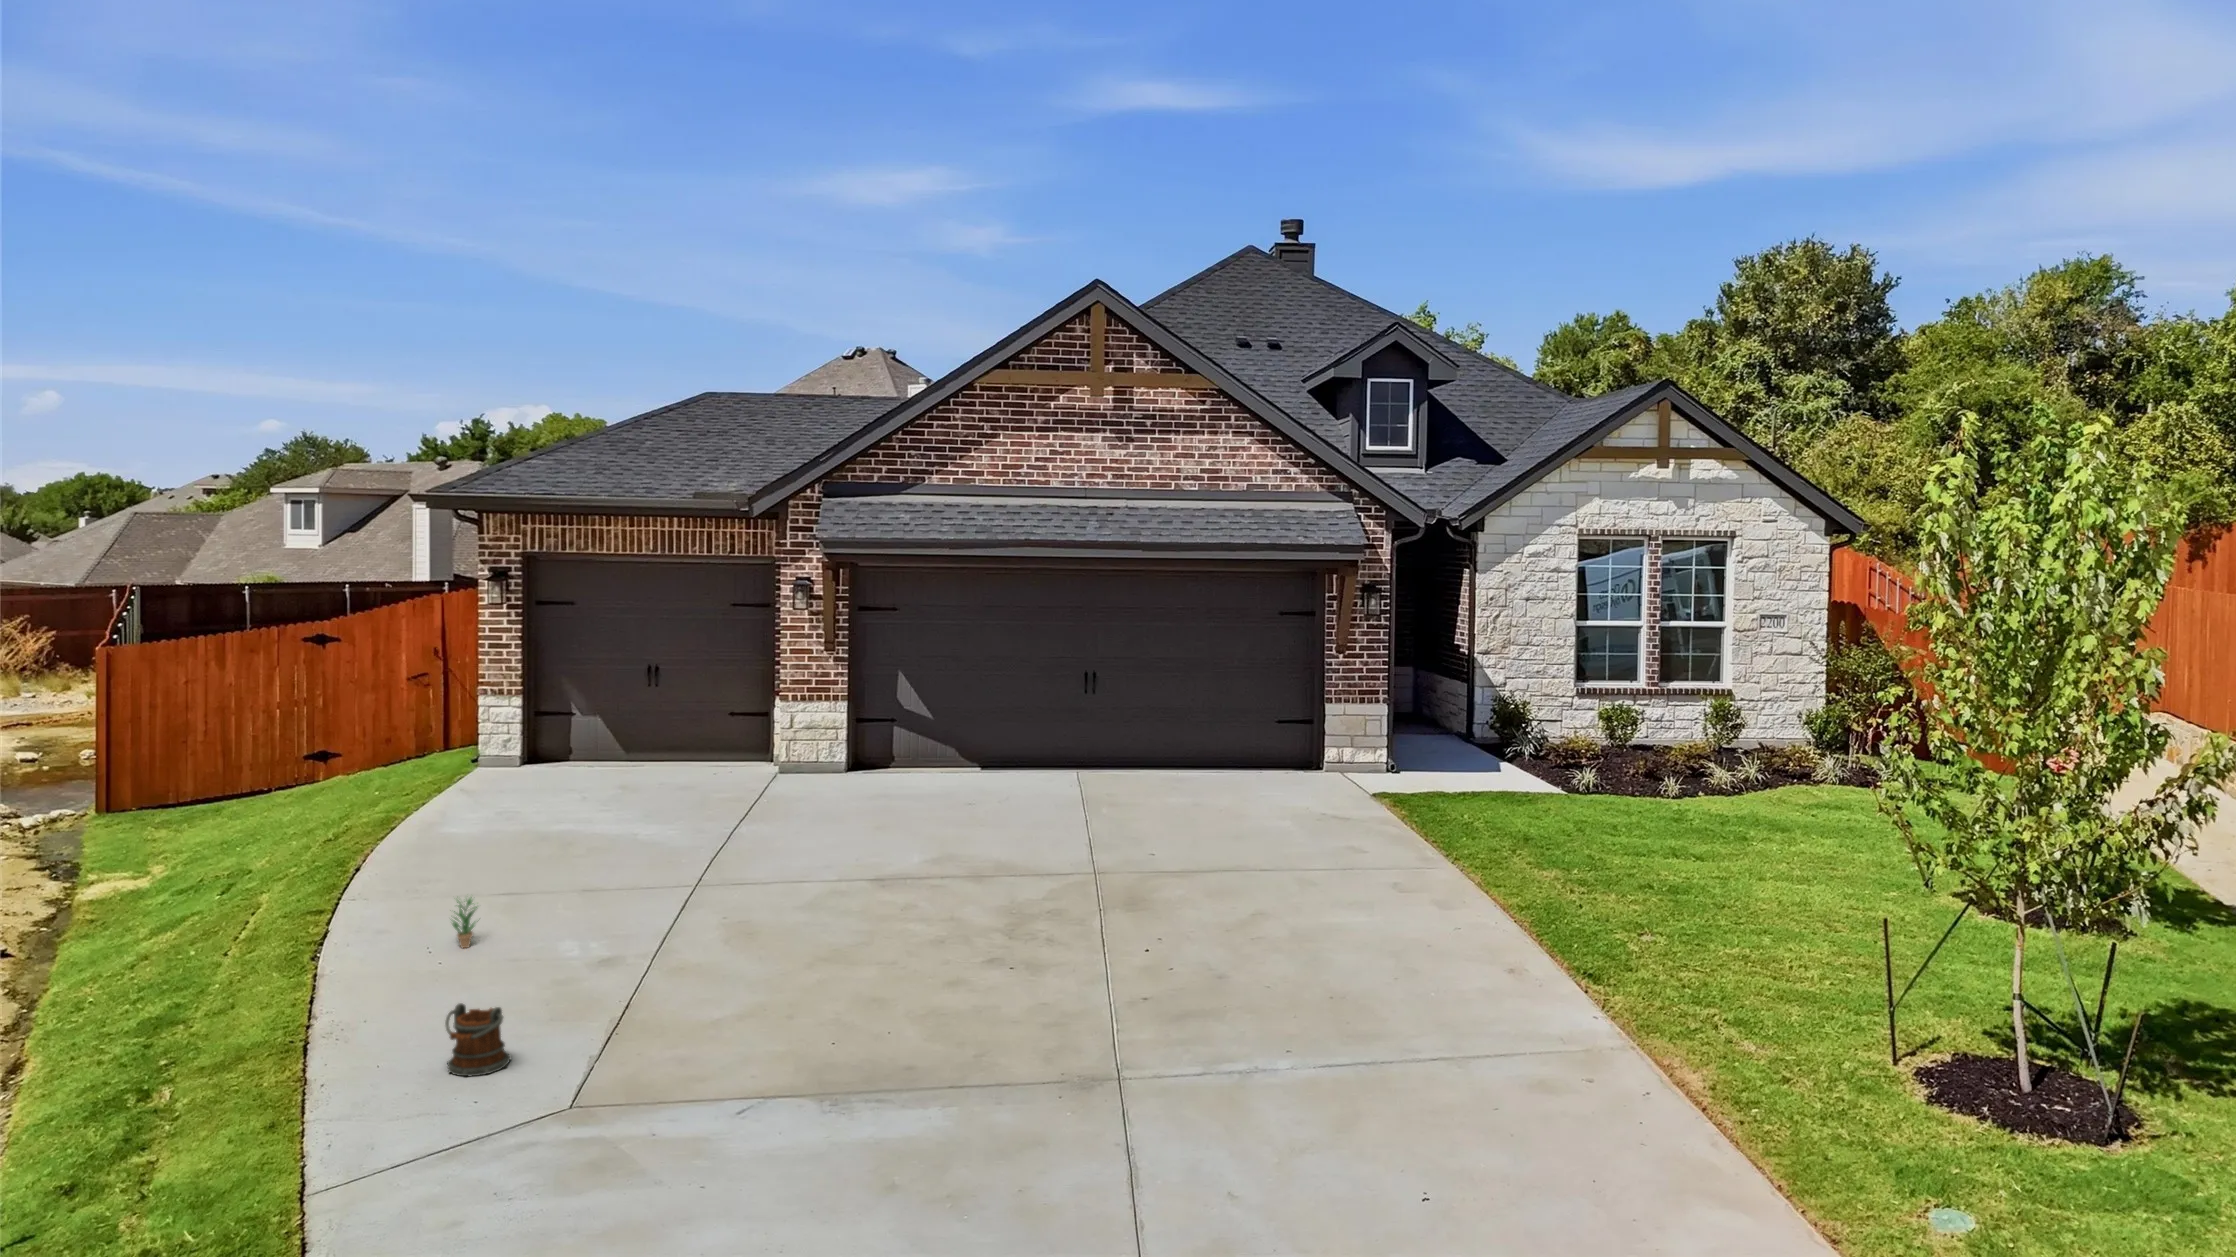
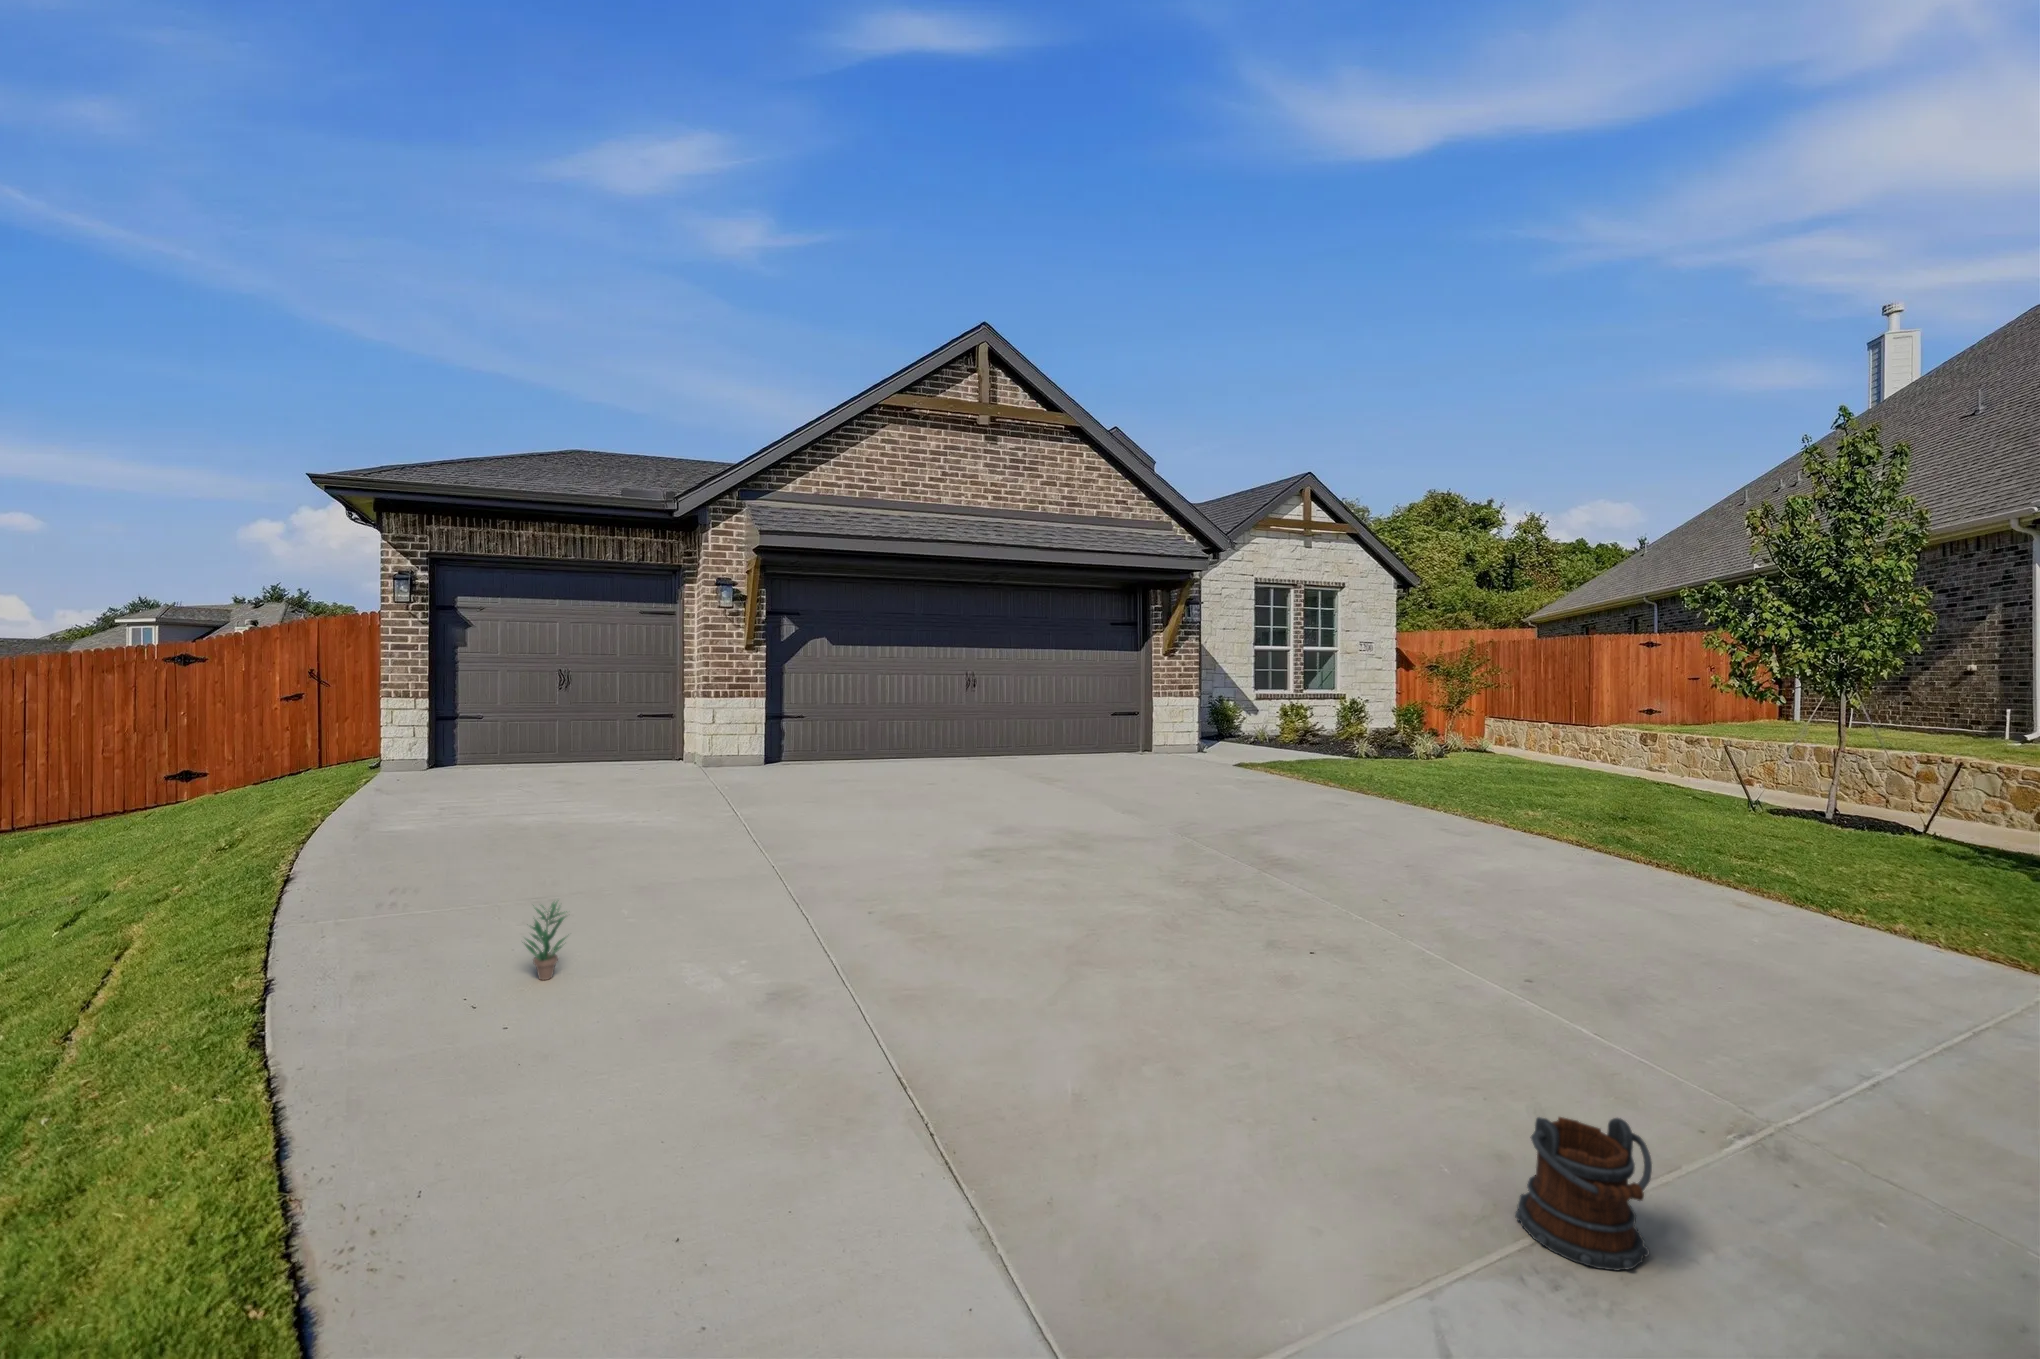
bucket: present [445,1003,511,1076] -> present [1515,1117,1652,1270]

